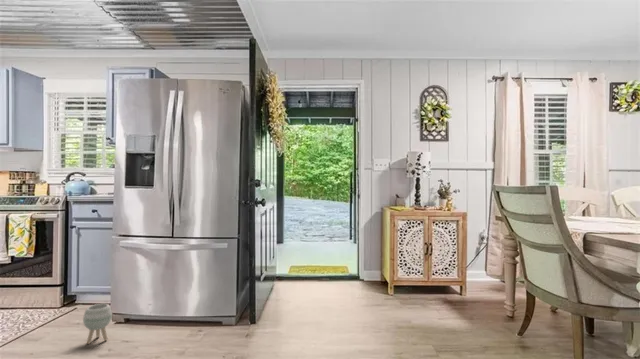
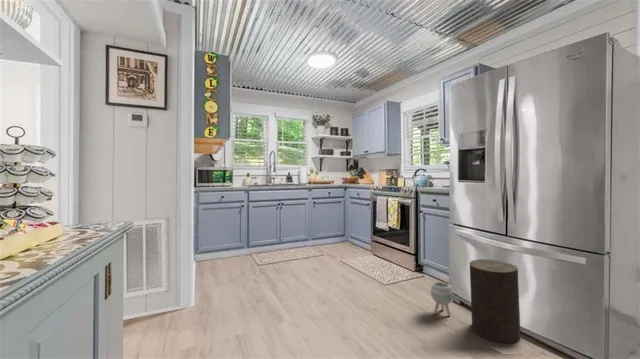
stool: none [132,266,178,347] -> present [470,259,520,343]

